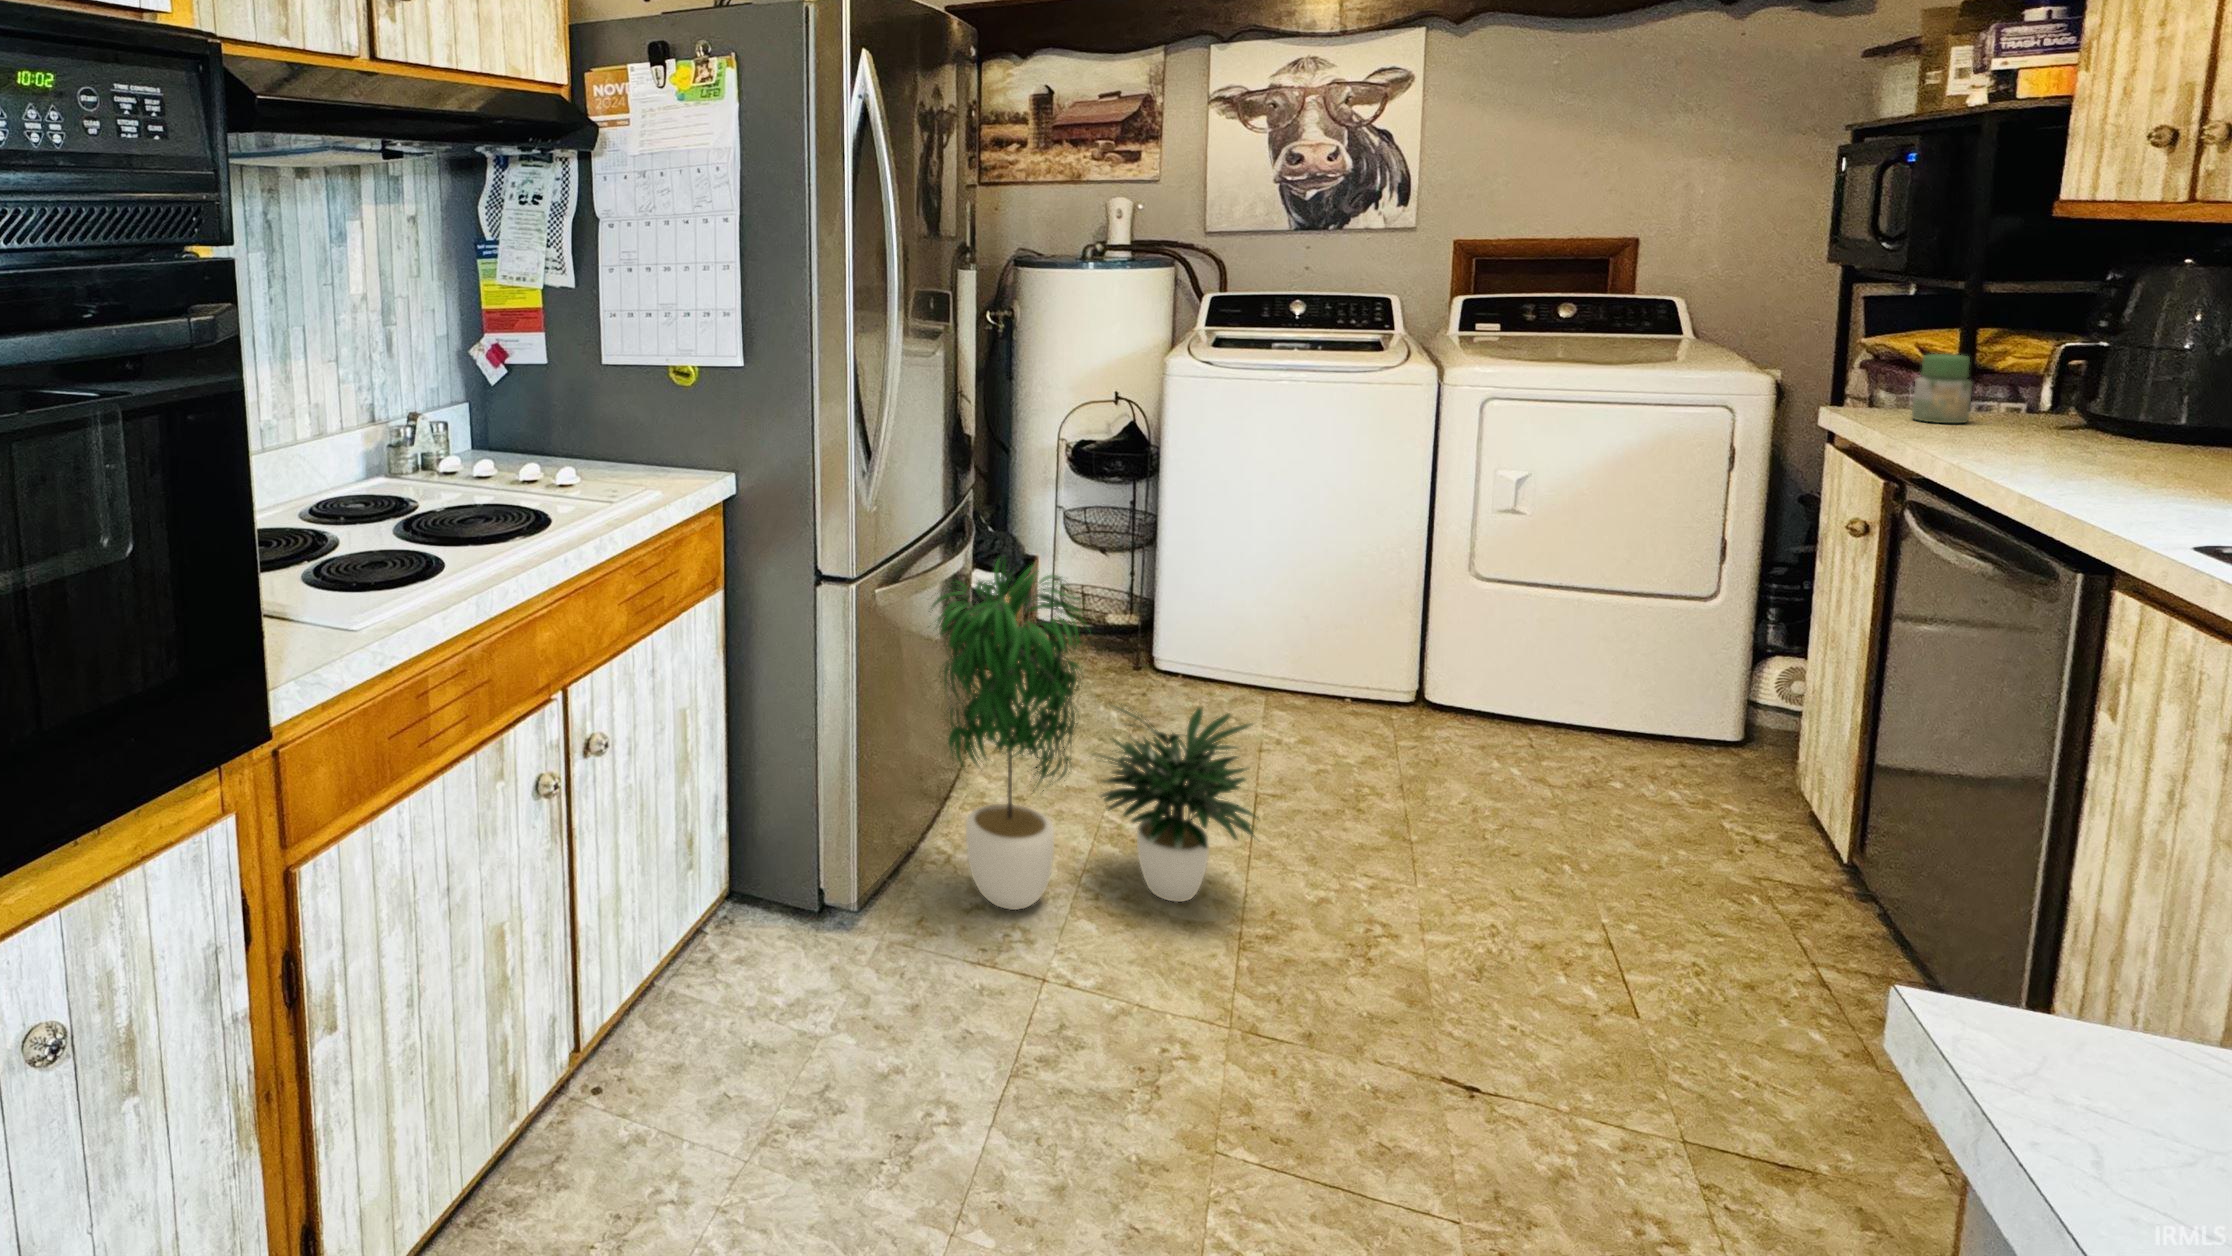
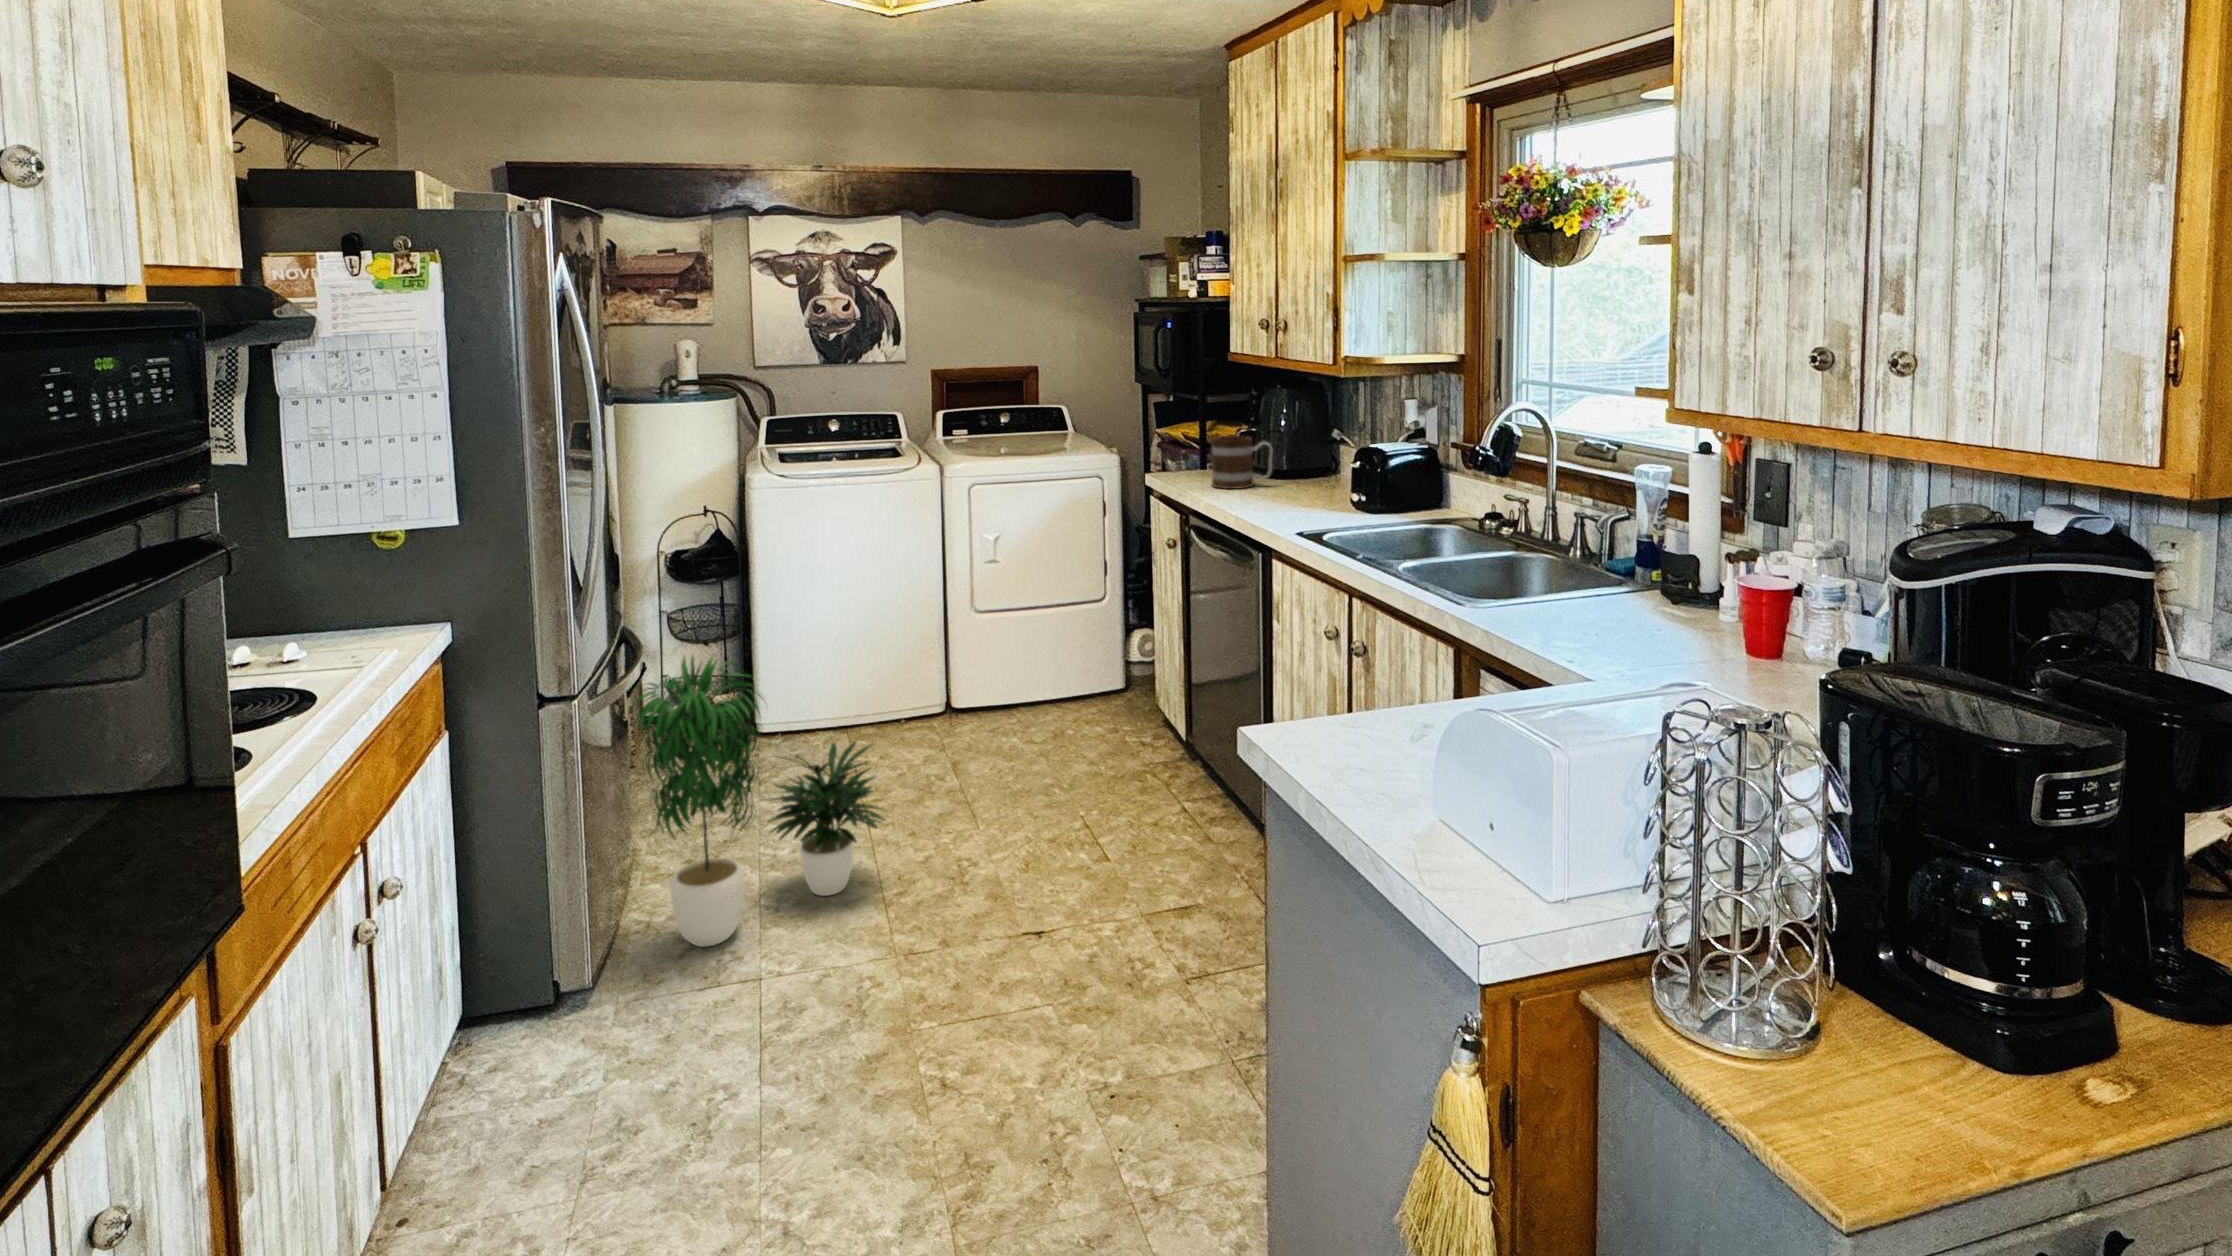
mug: none [1980,349,2167,450] -> present [1211,436,1273,489]
jar: present [1912,354,1972,423] -> none [1183,440,1205,479]

